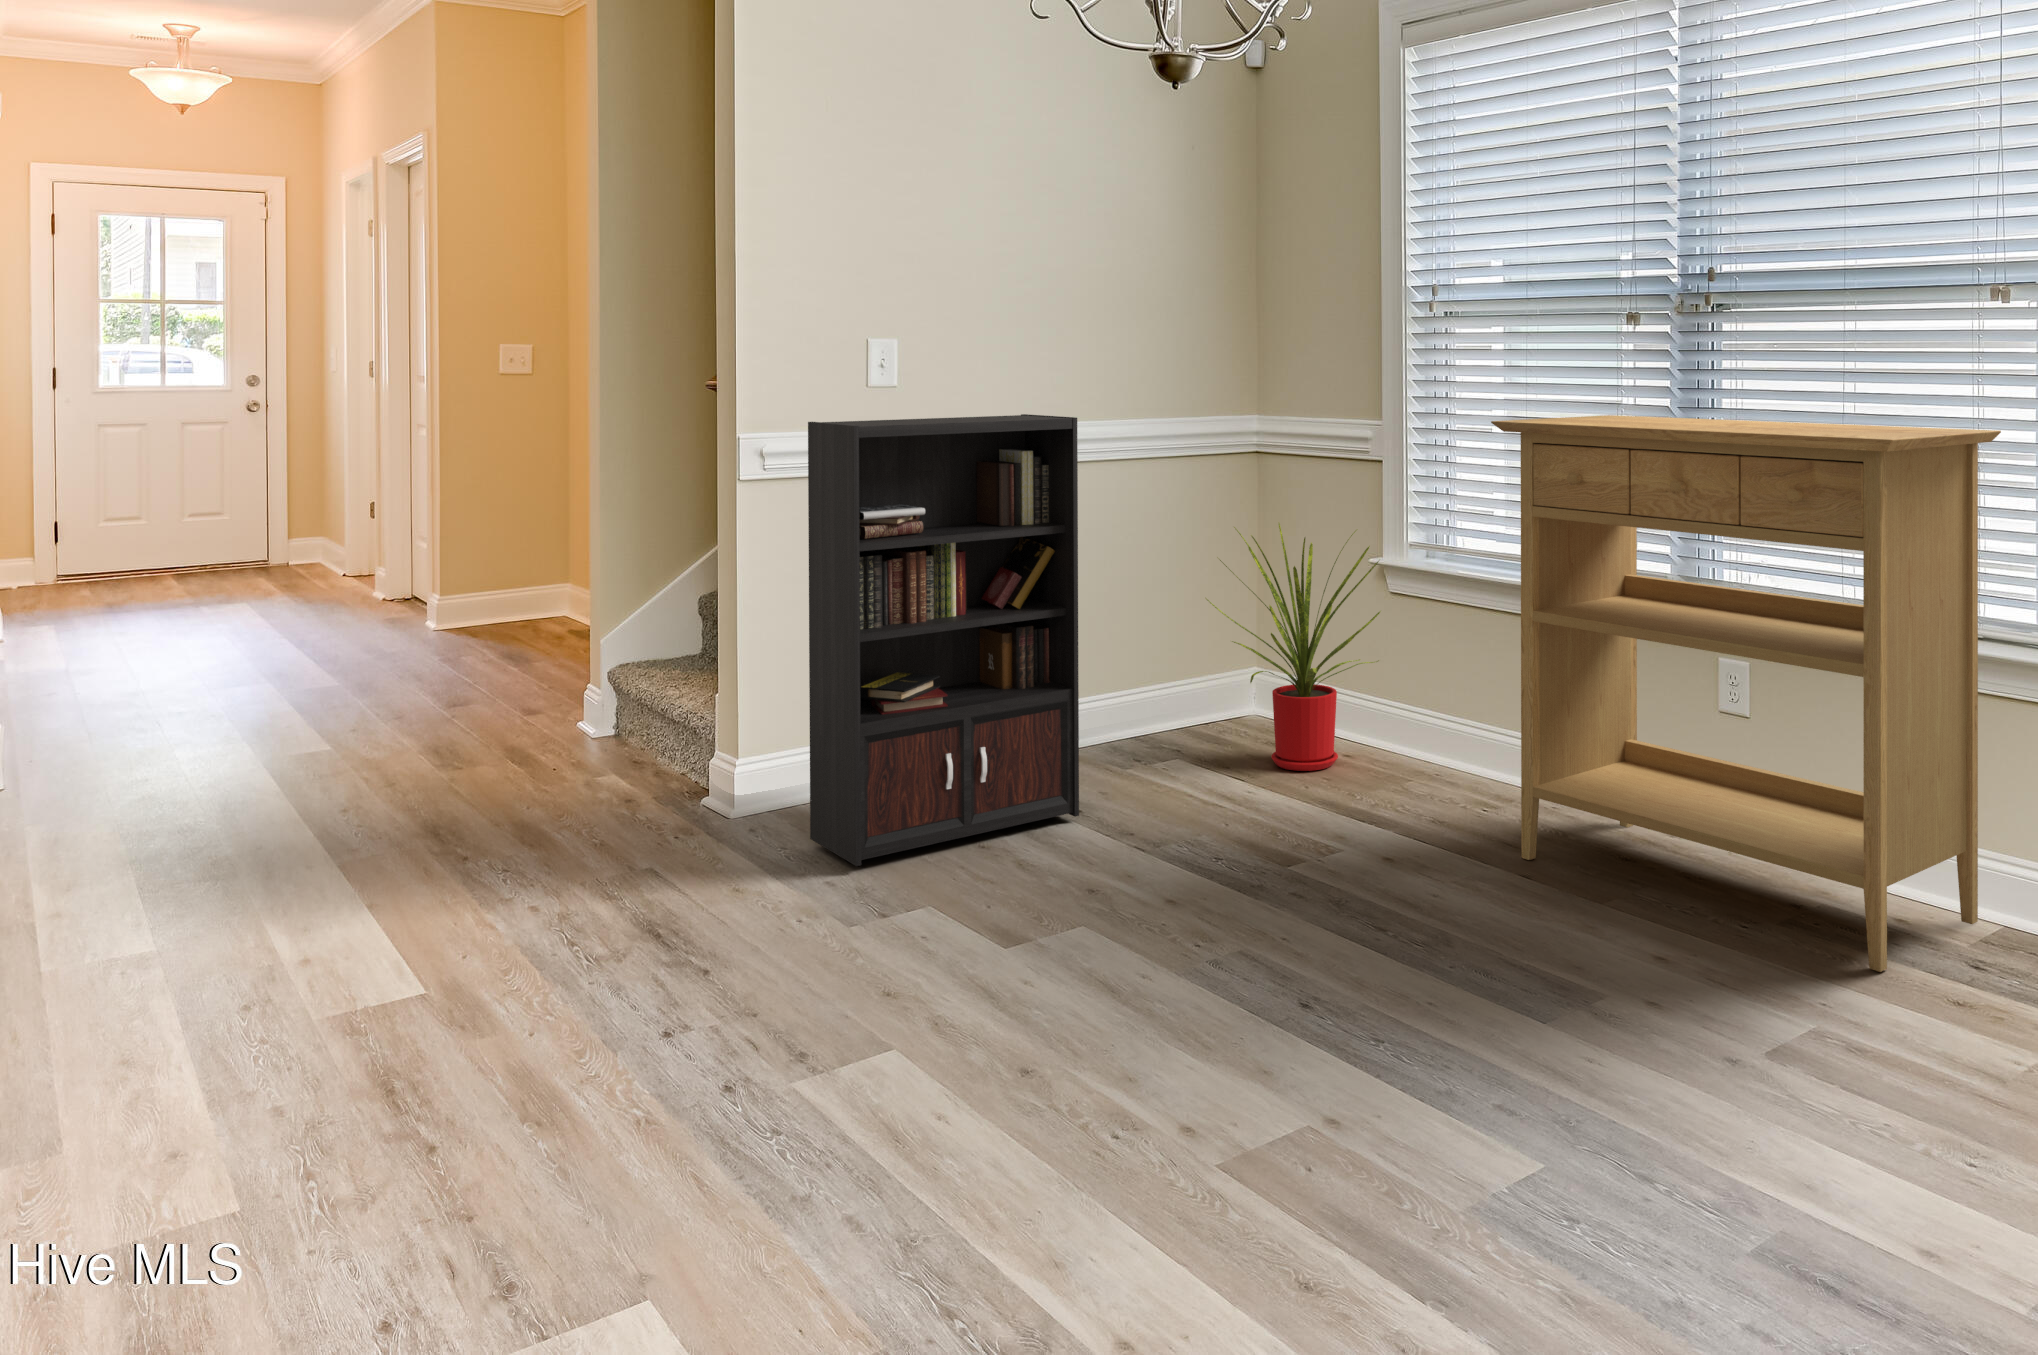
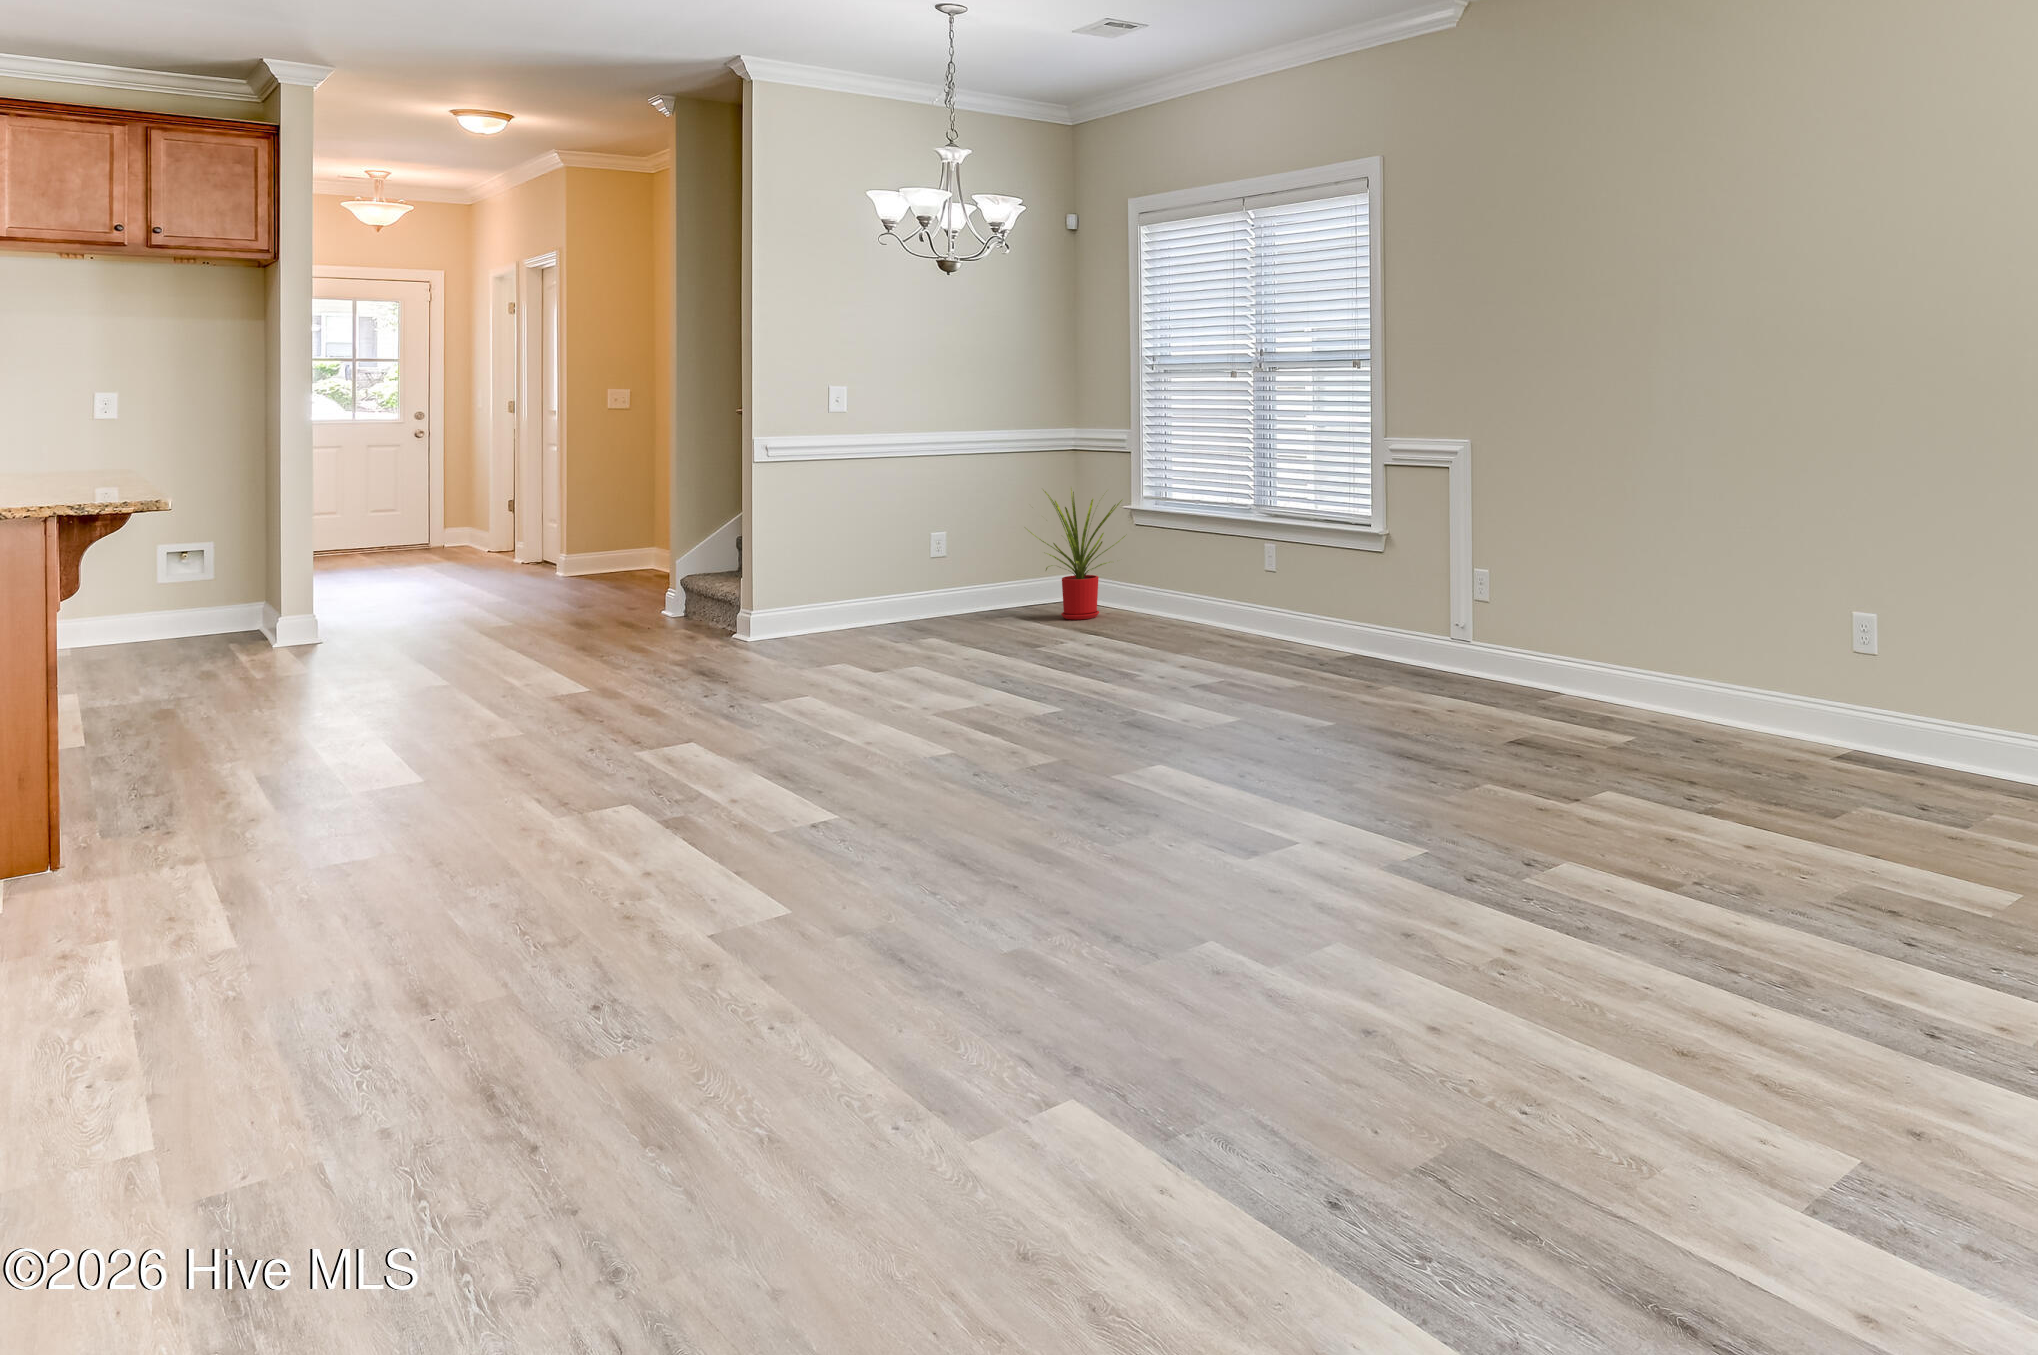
bookcase: present [808,414,1079,866] -> none [790,426,939,653]
console table: present [1491,415,2001,972] -> none [1142,424,1354,669]

